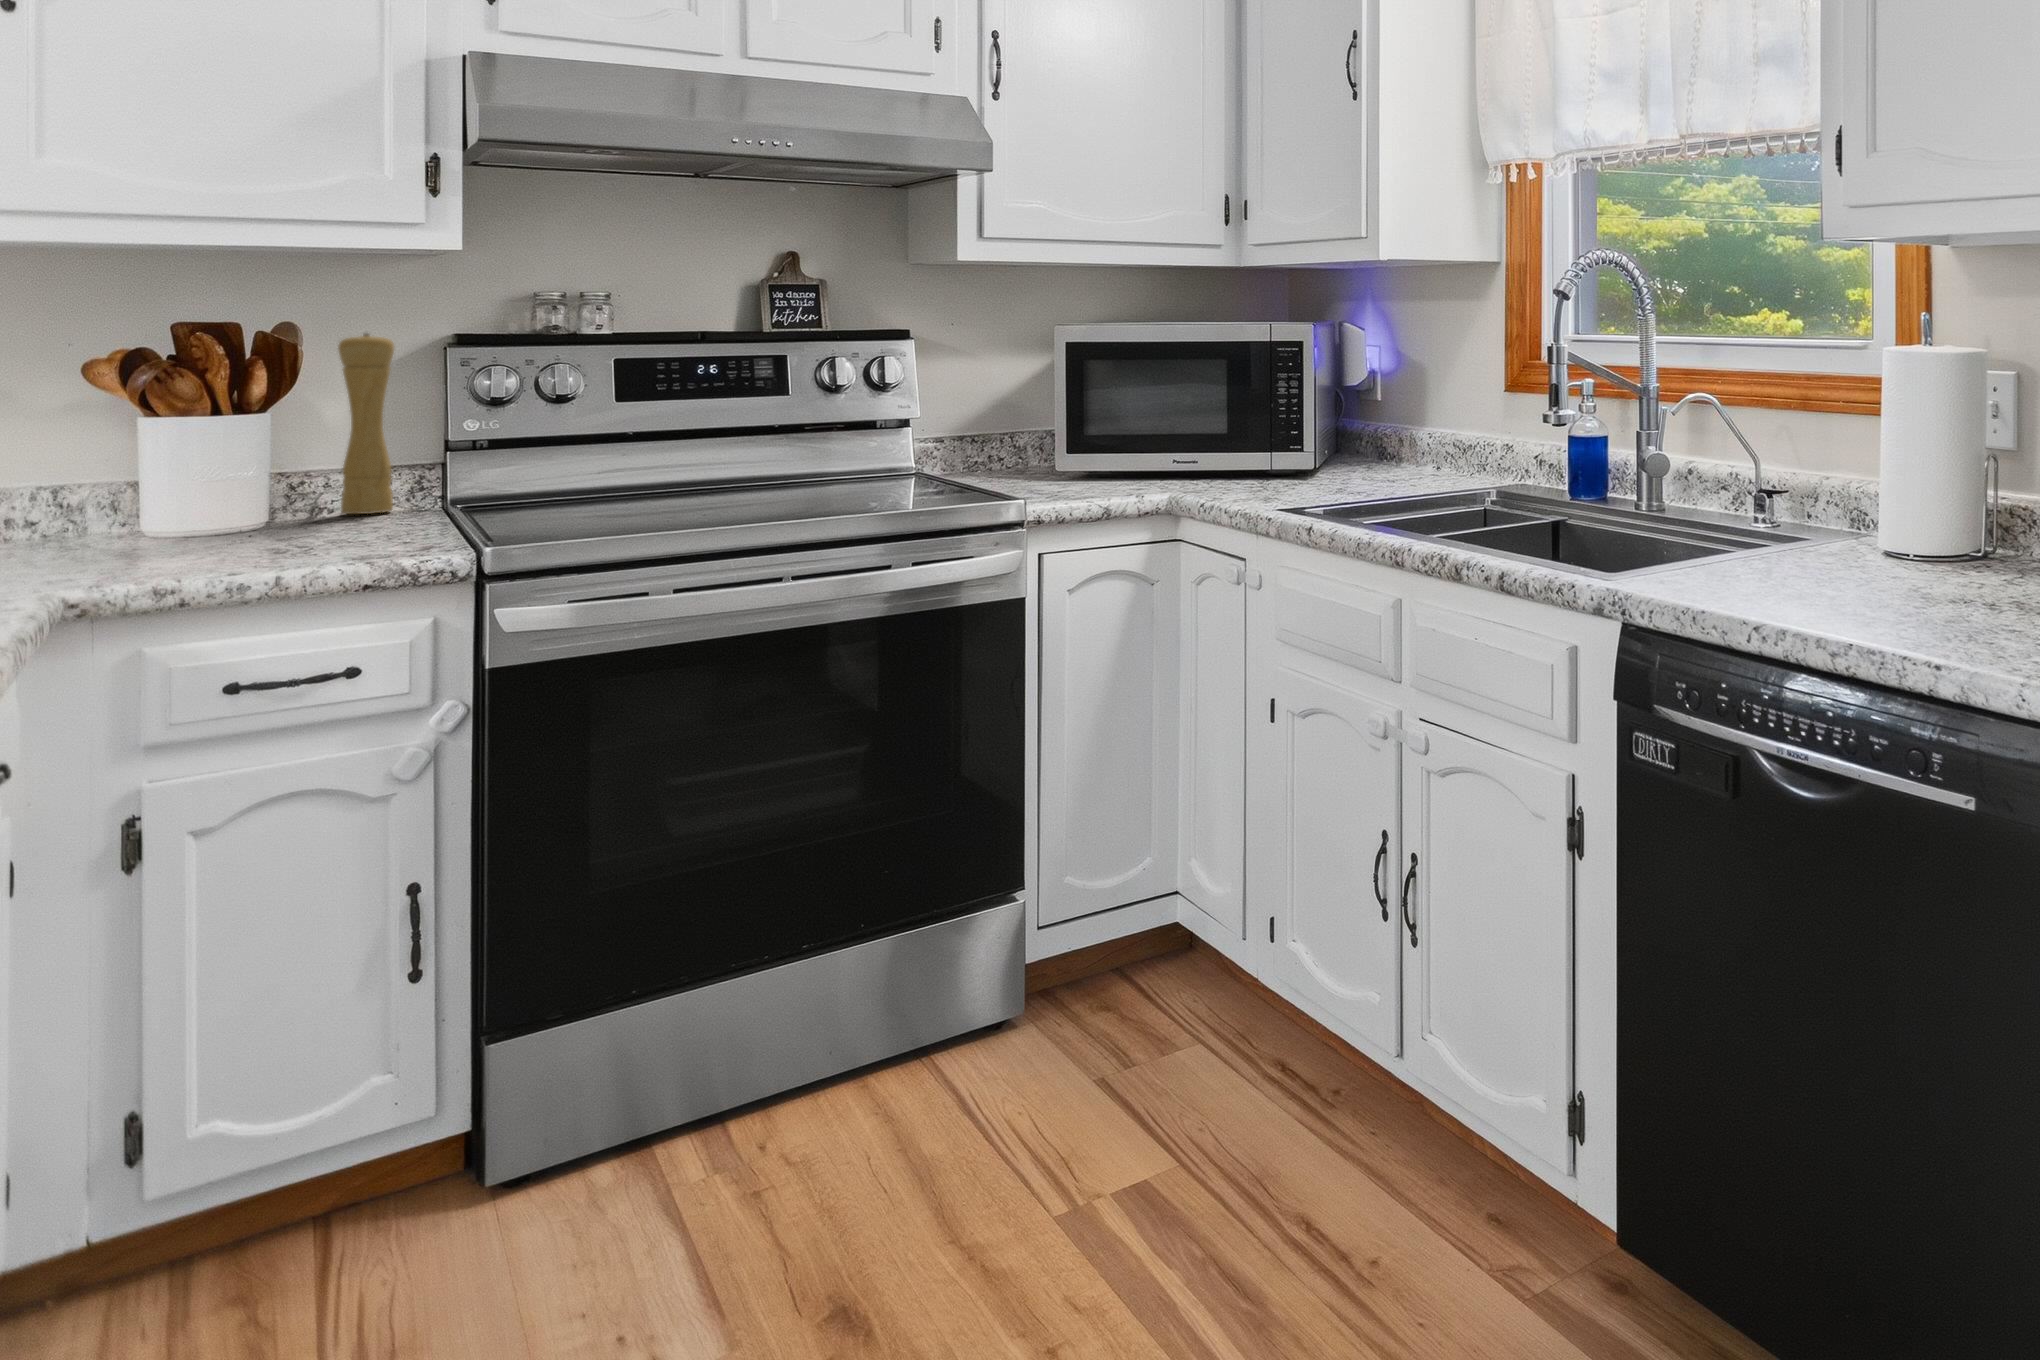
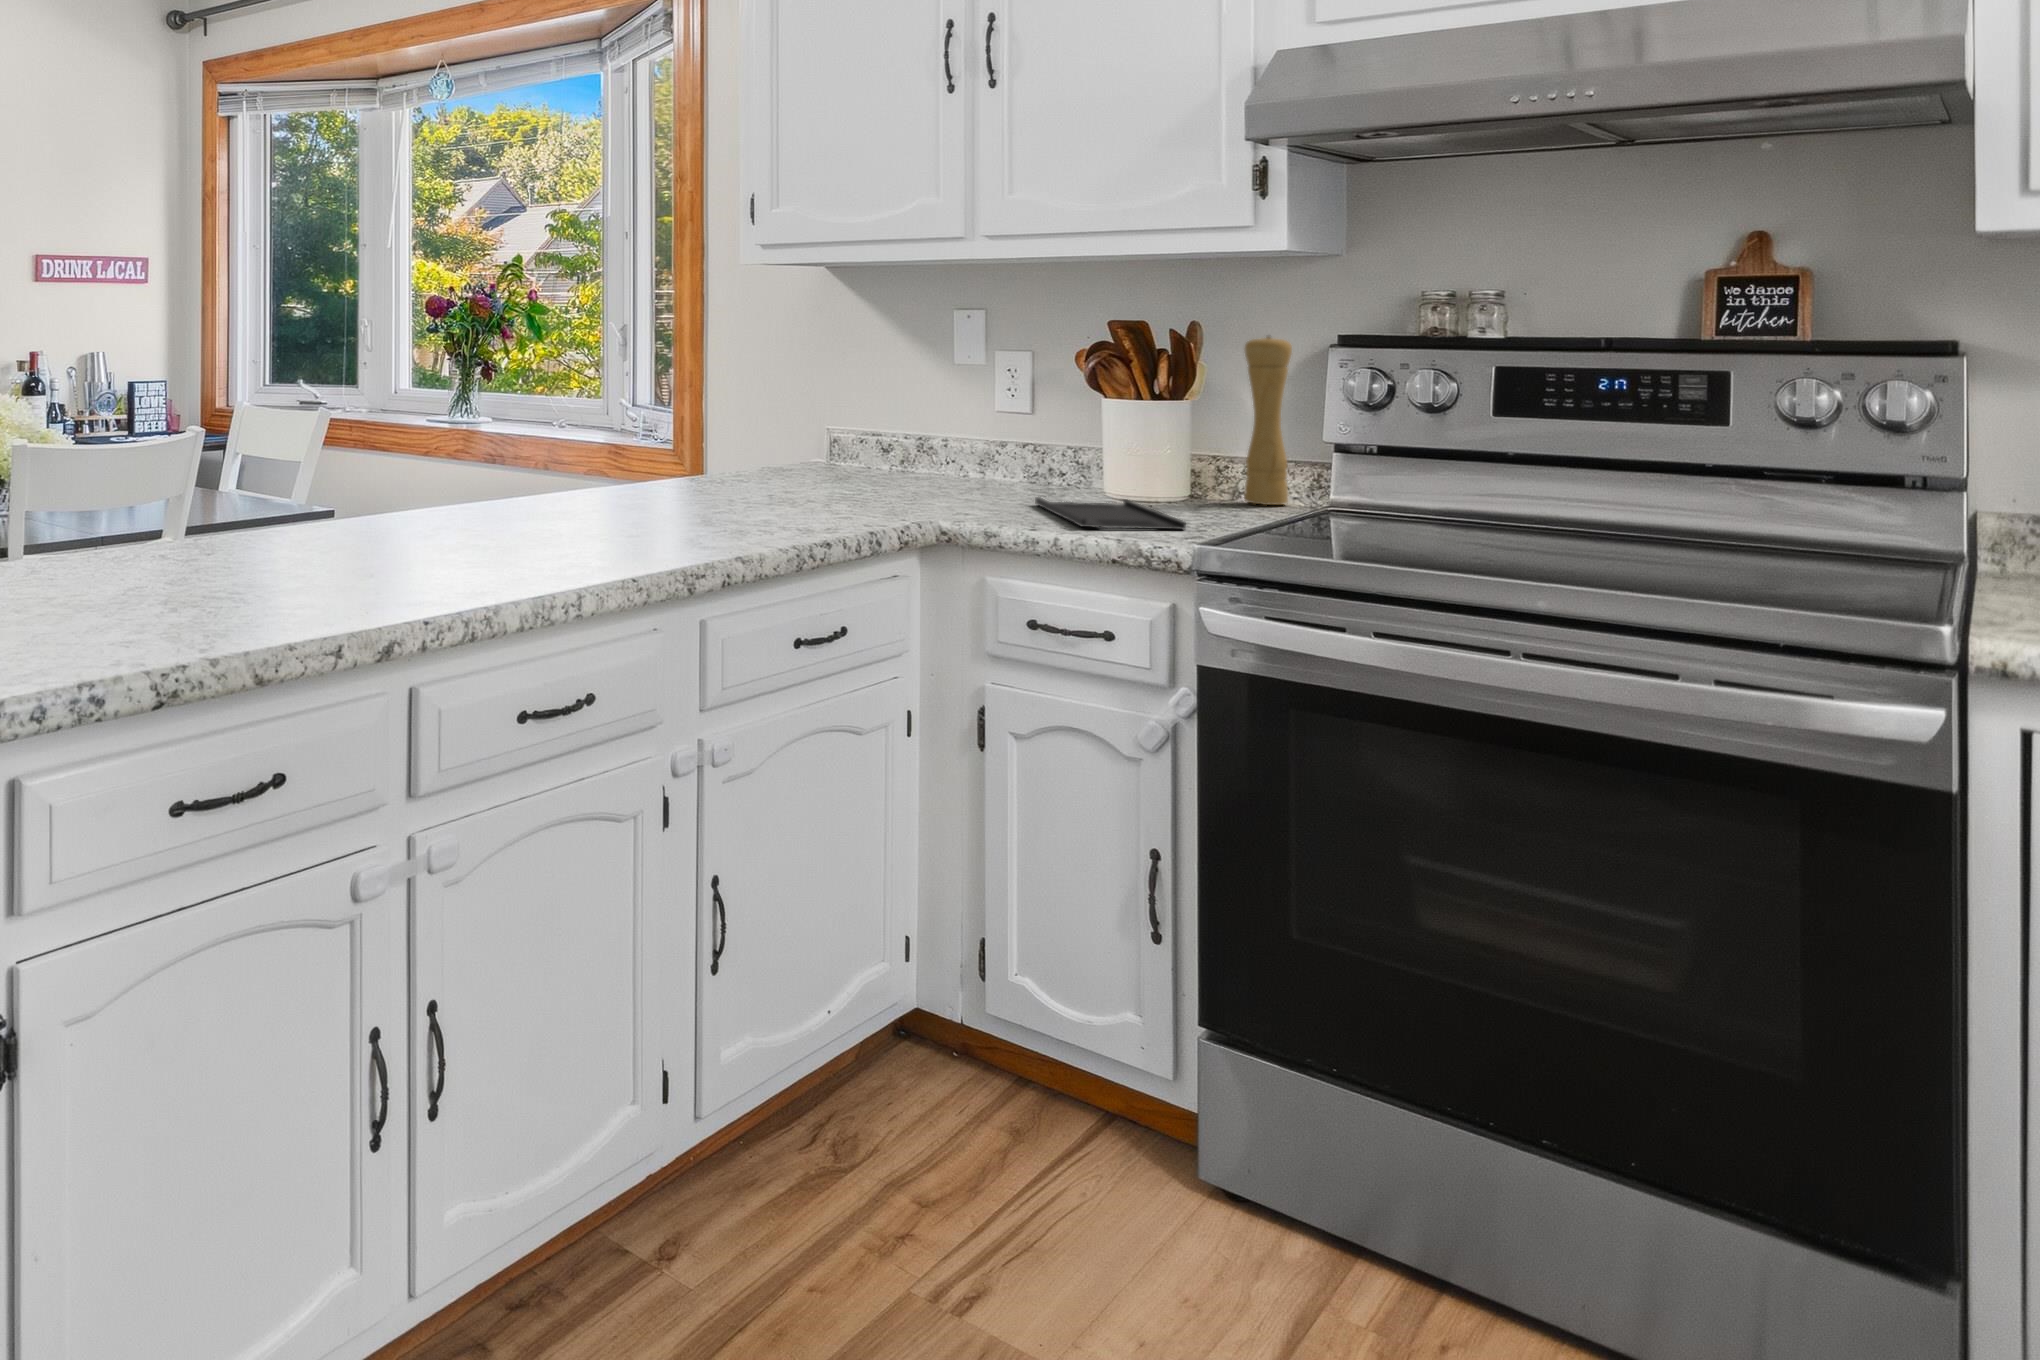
tray: none [100,529,390,559] -> present [1035,497,1186,530]

